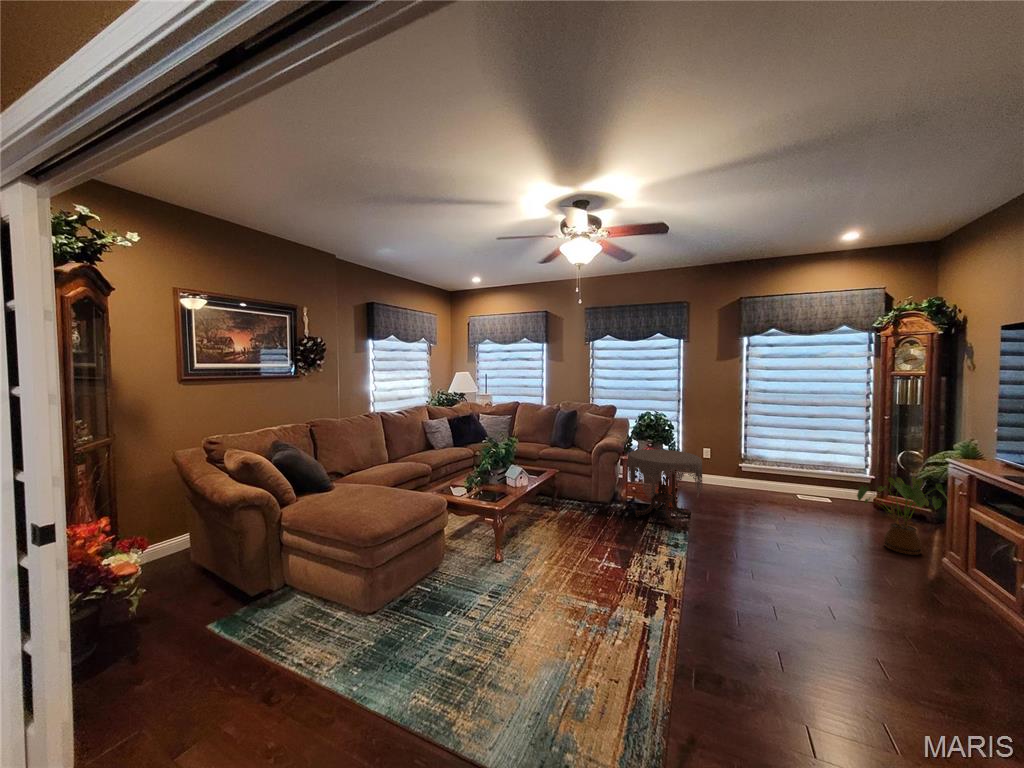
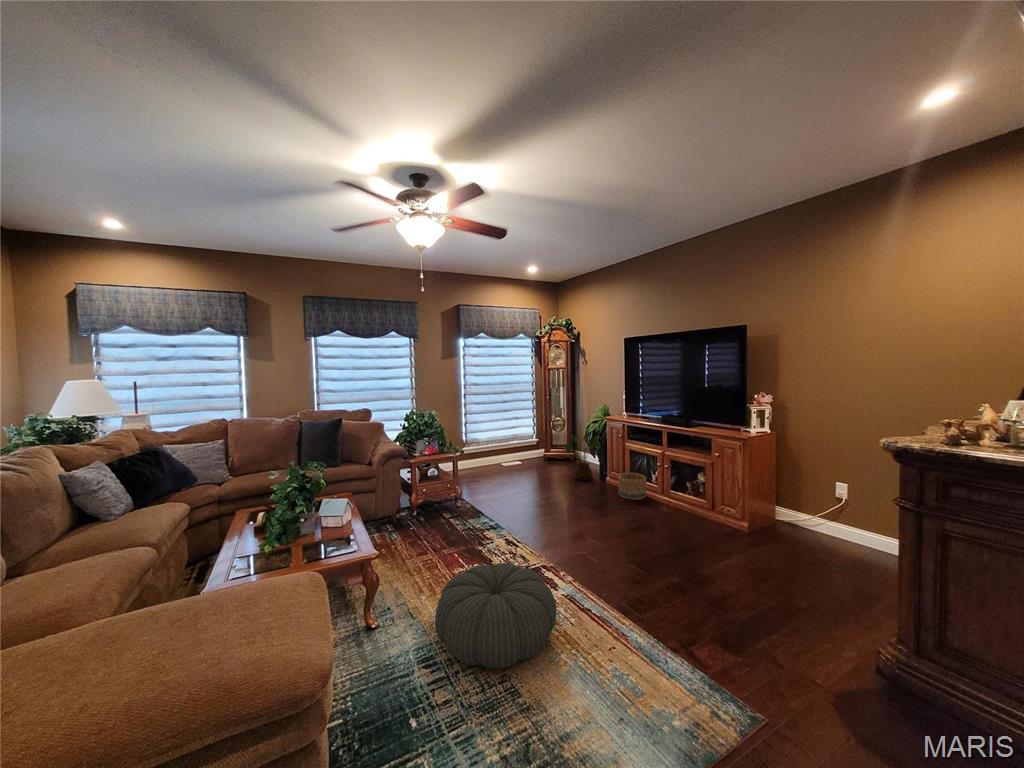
side table: present [627,449,702,527] -> none [418,444,487,516]
pouf: none [496,547,606,634] -> present [435,563,556,669]
basket: none [932,557,1006,615] -> present [618,473,646,500]

